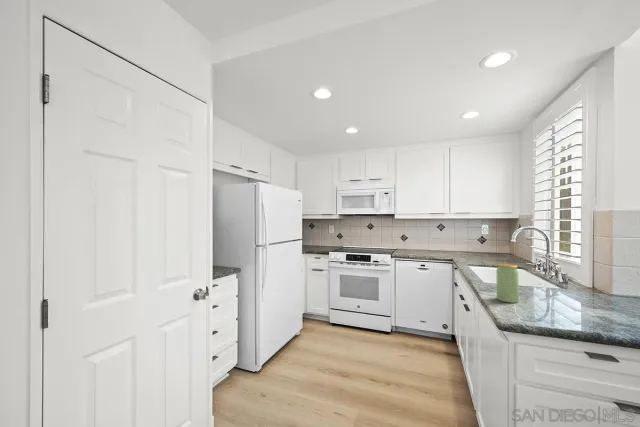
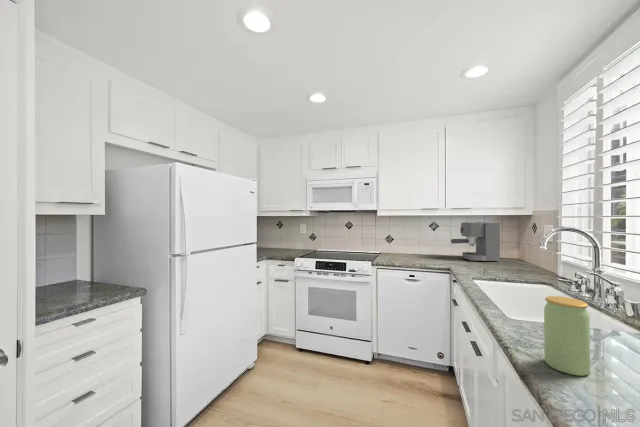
coffee maker: none [454,224,493,255] -> present [451,222,500,262]

